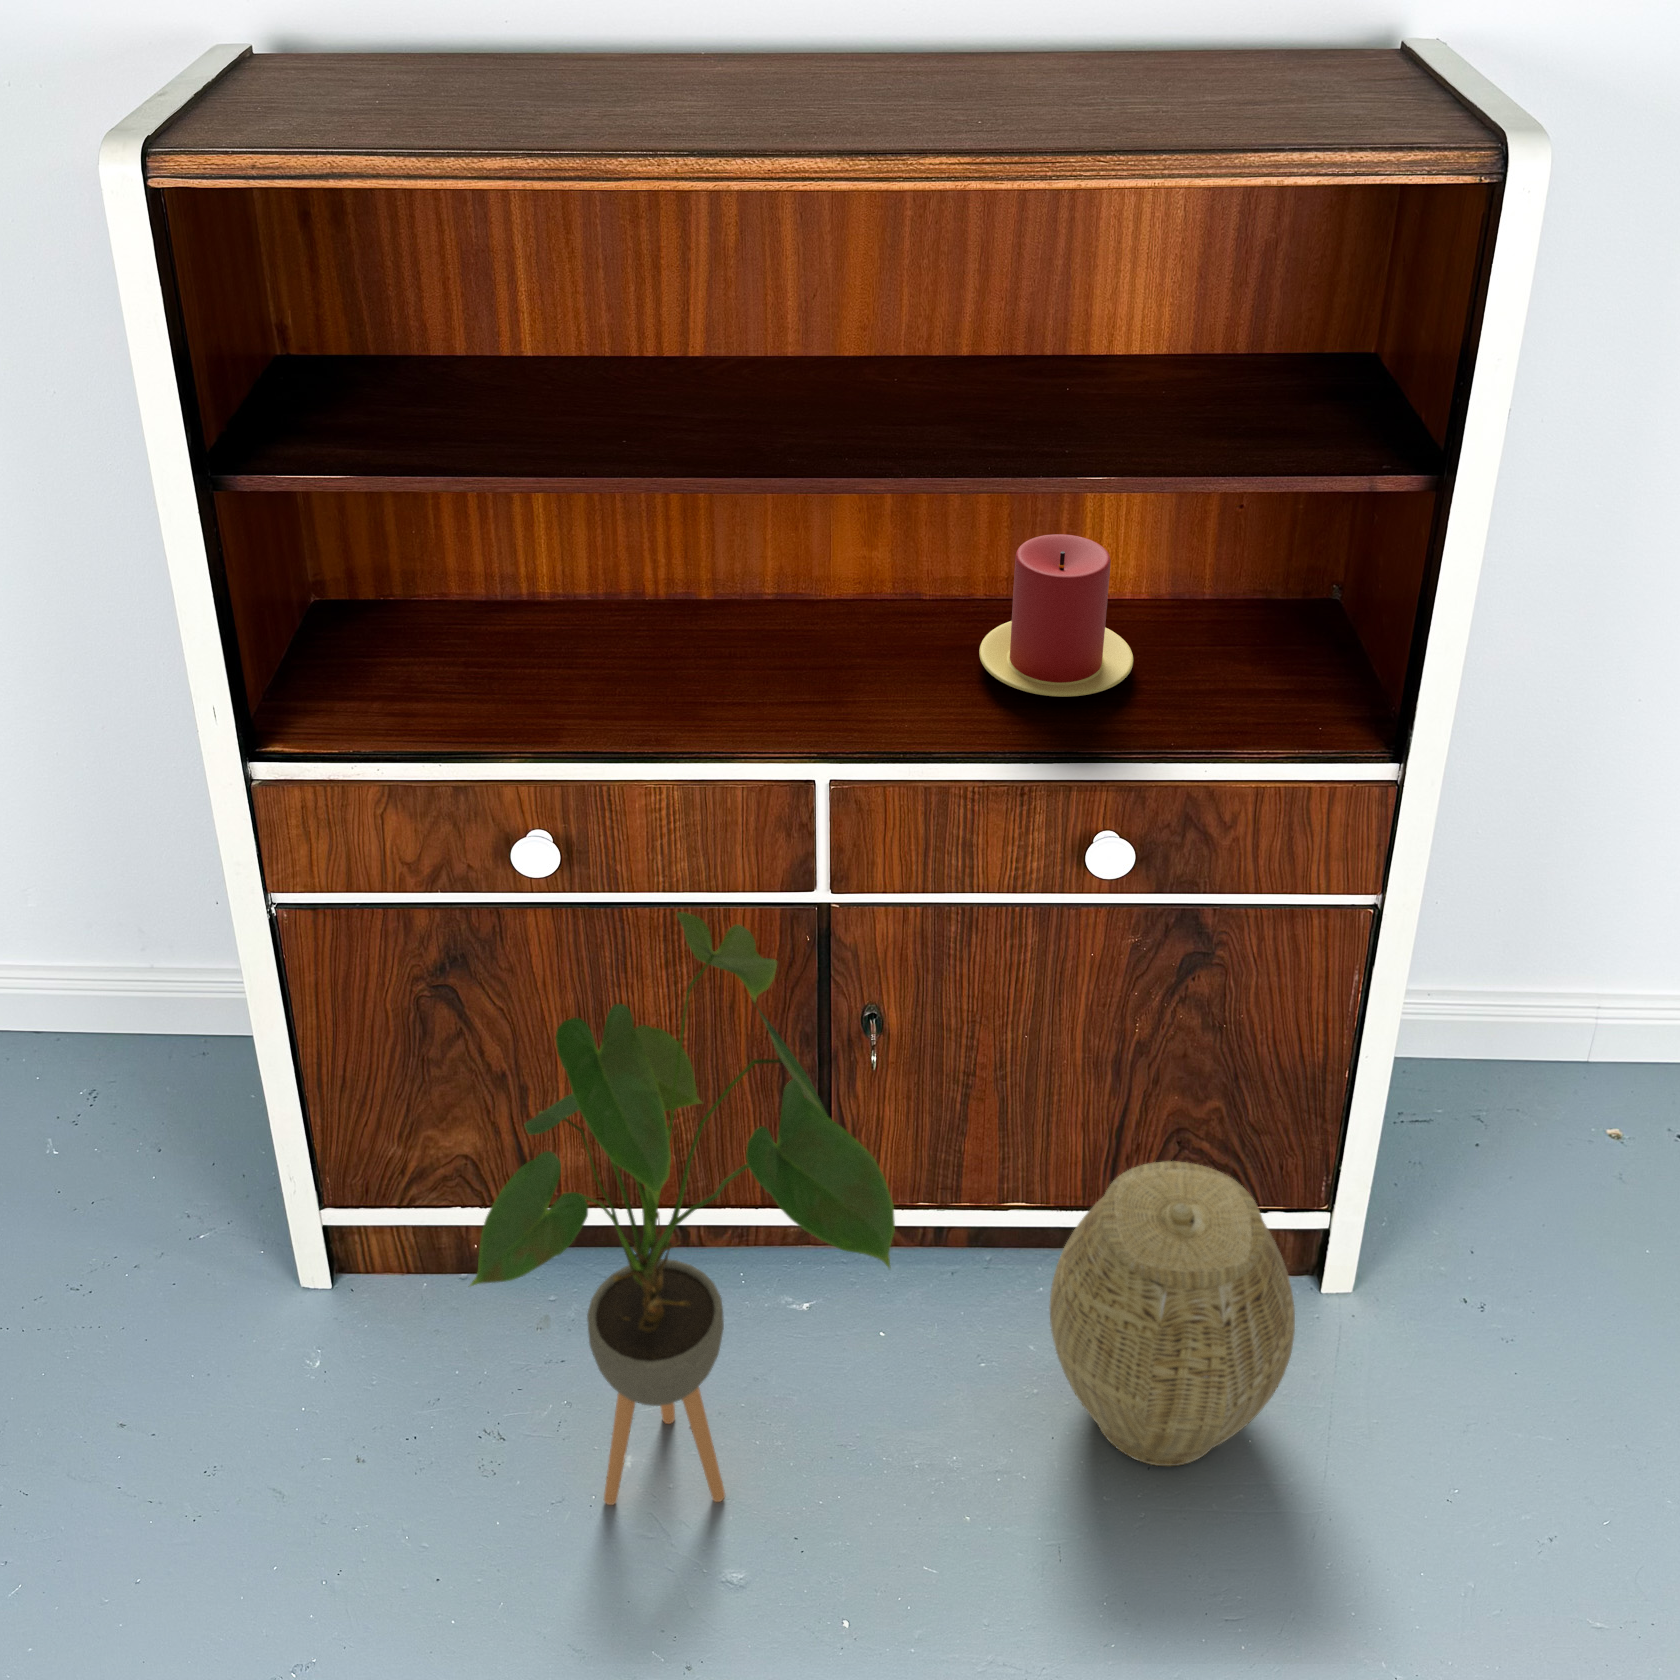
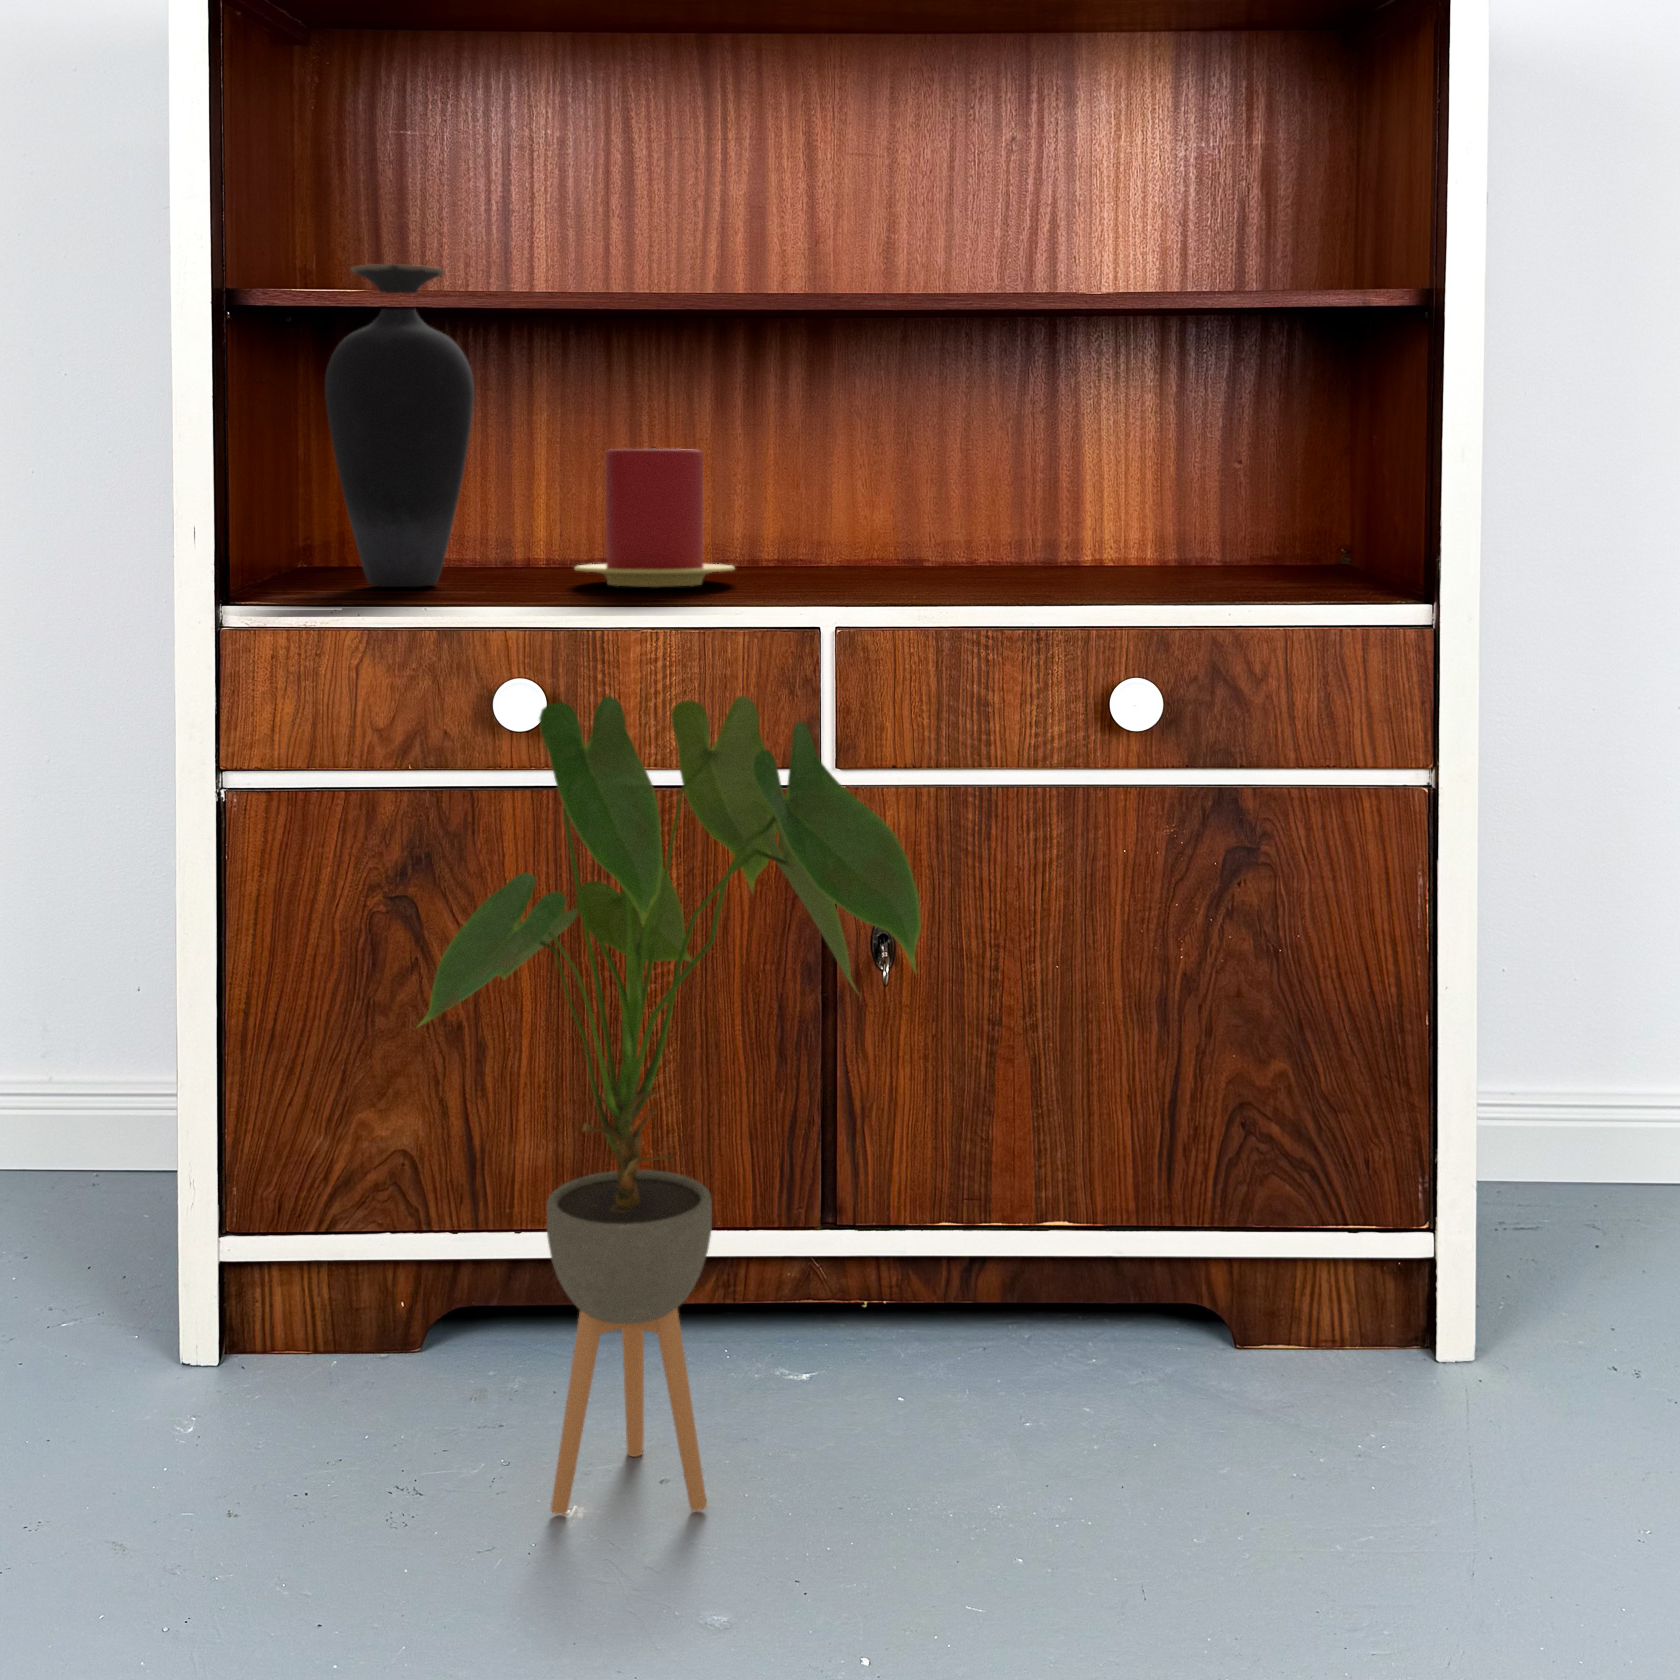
vase: none [322,382,471,692] -> present [325,264,474,587]
candle: present [979,534,1133,697] -> present [574,448,735,587]
woven basket: present [1049,1161,1295,1466] -> none [1106,1084,1404,1480]

